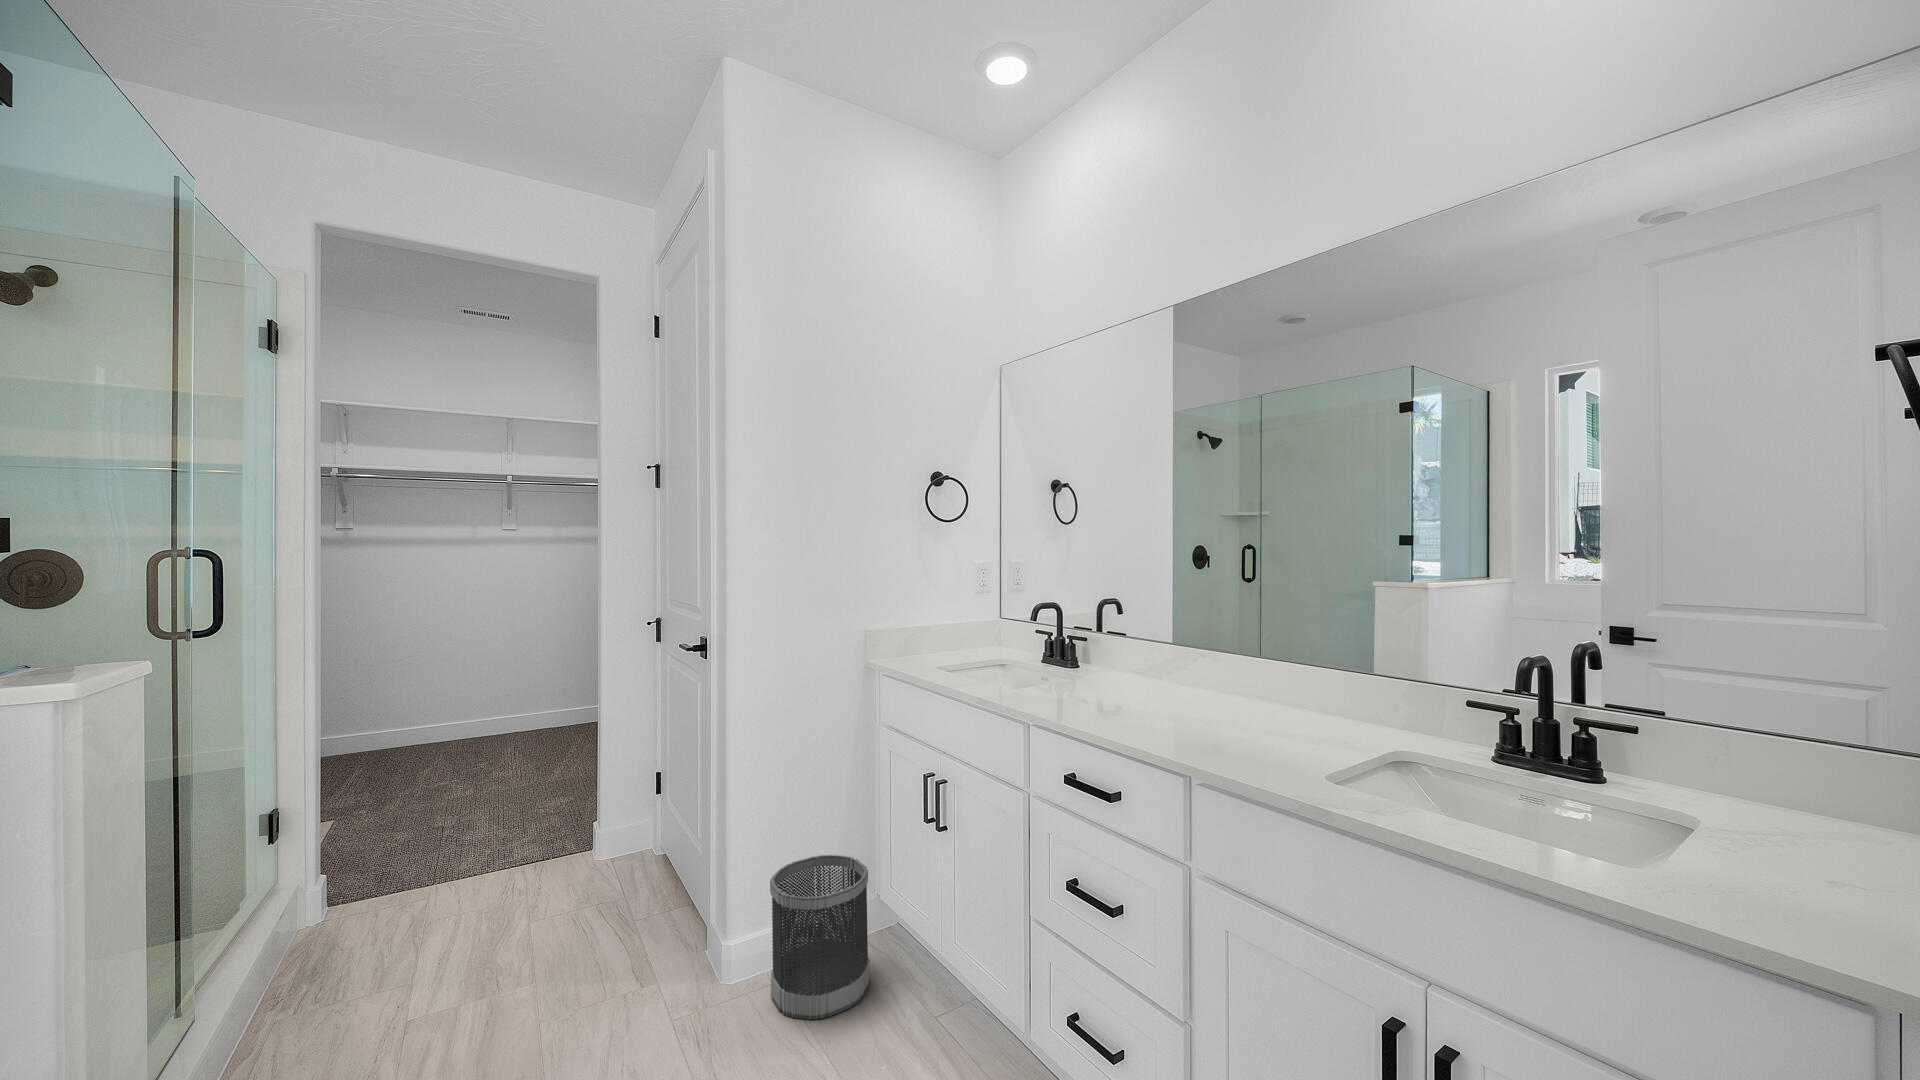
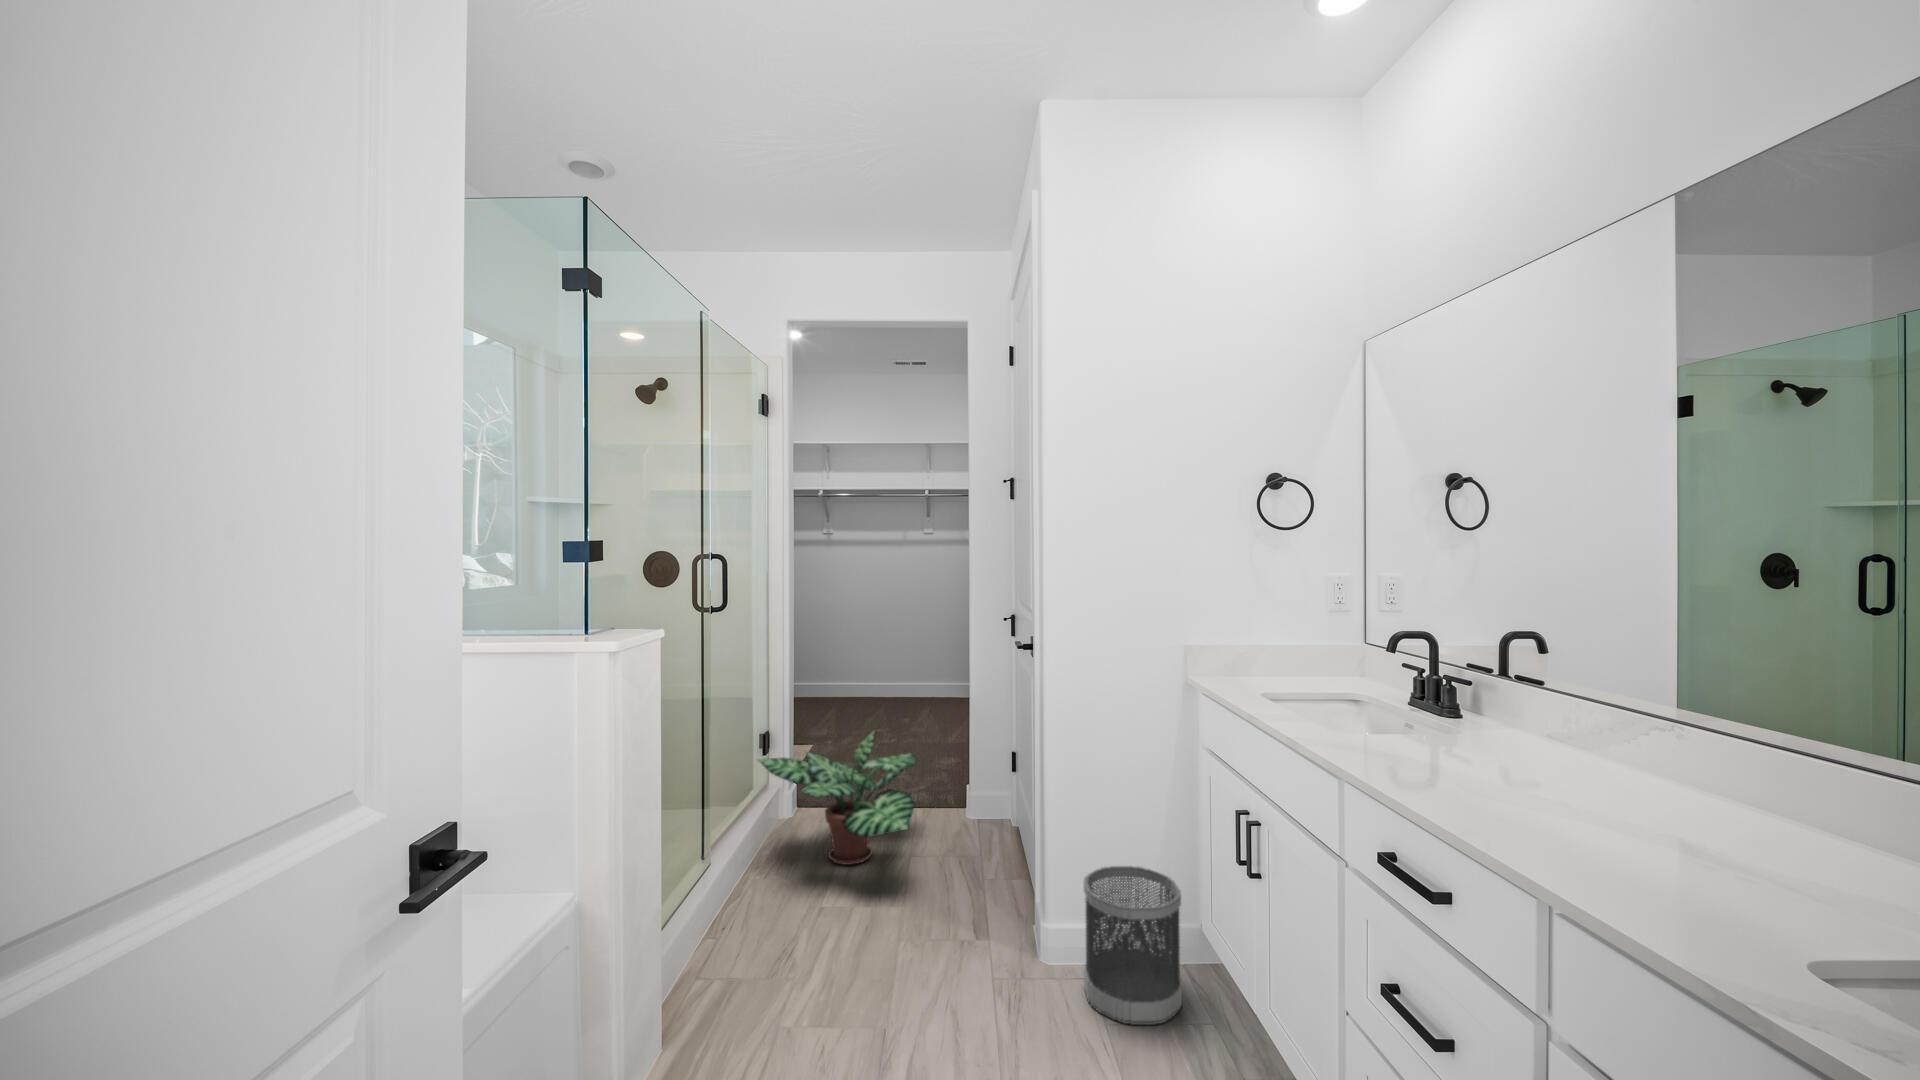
potted plant: none [266,775,540,961] -> present [758,731,918,865]

